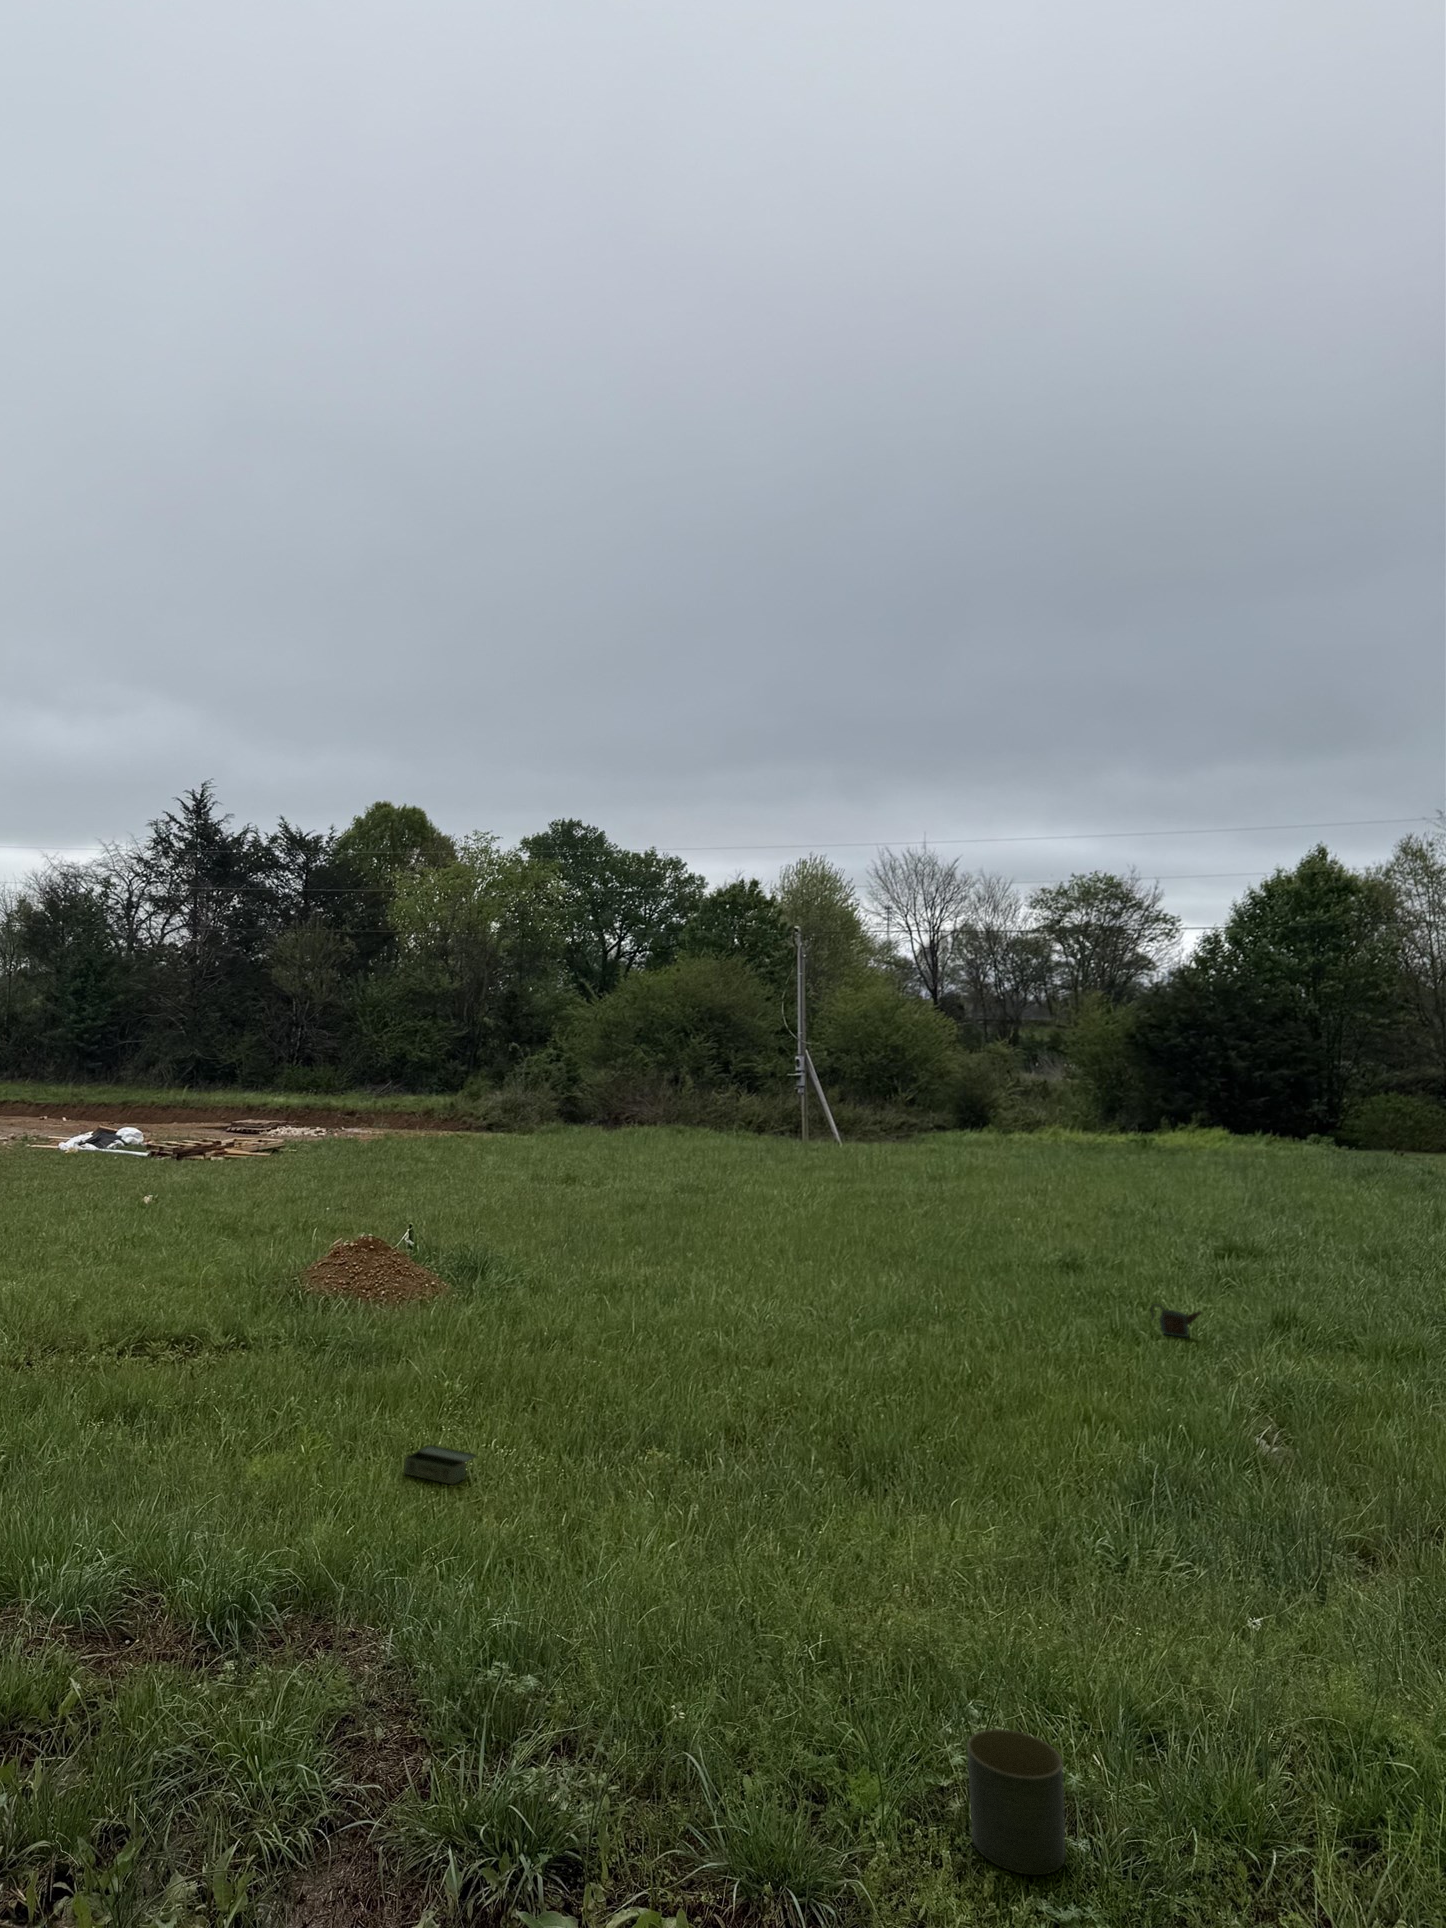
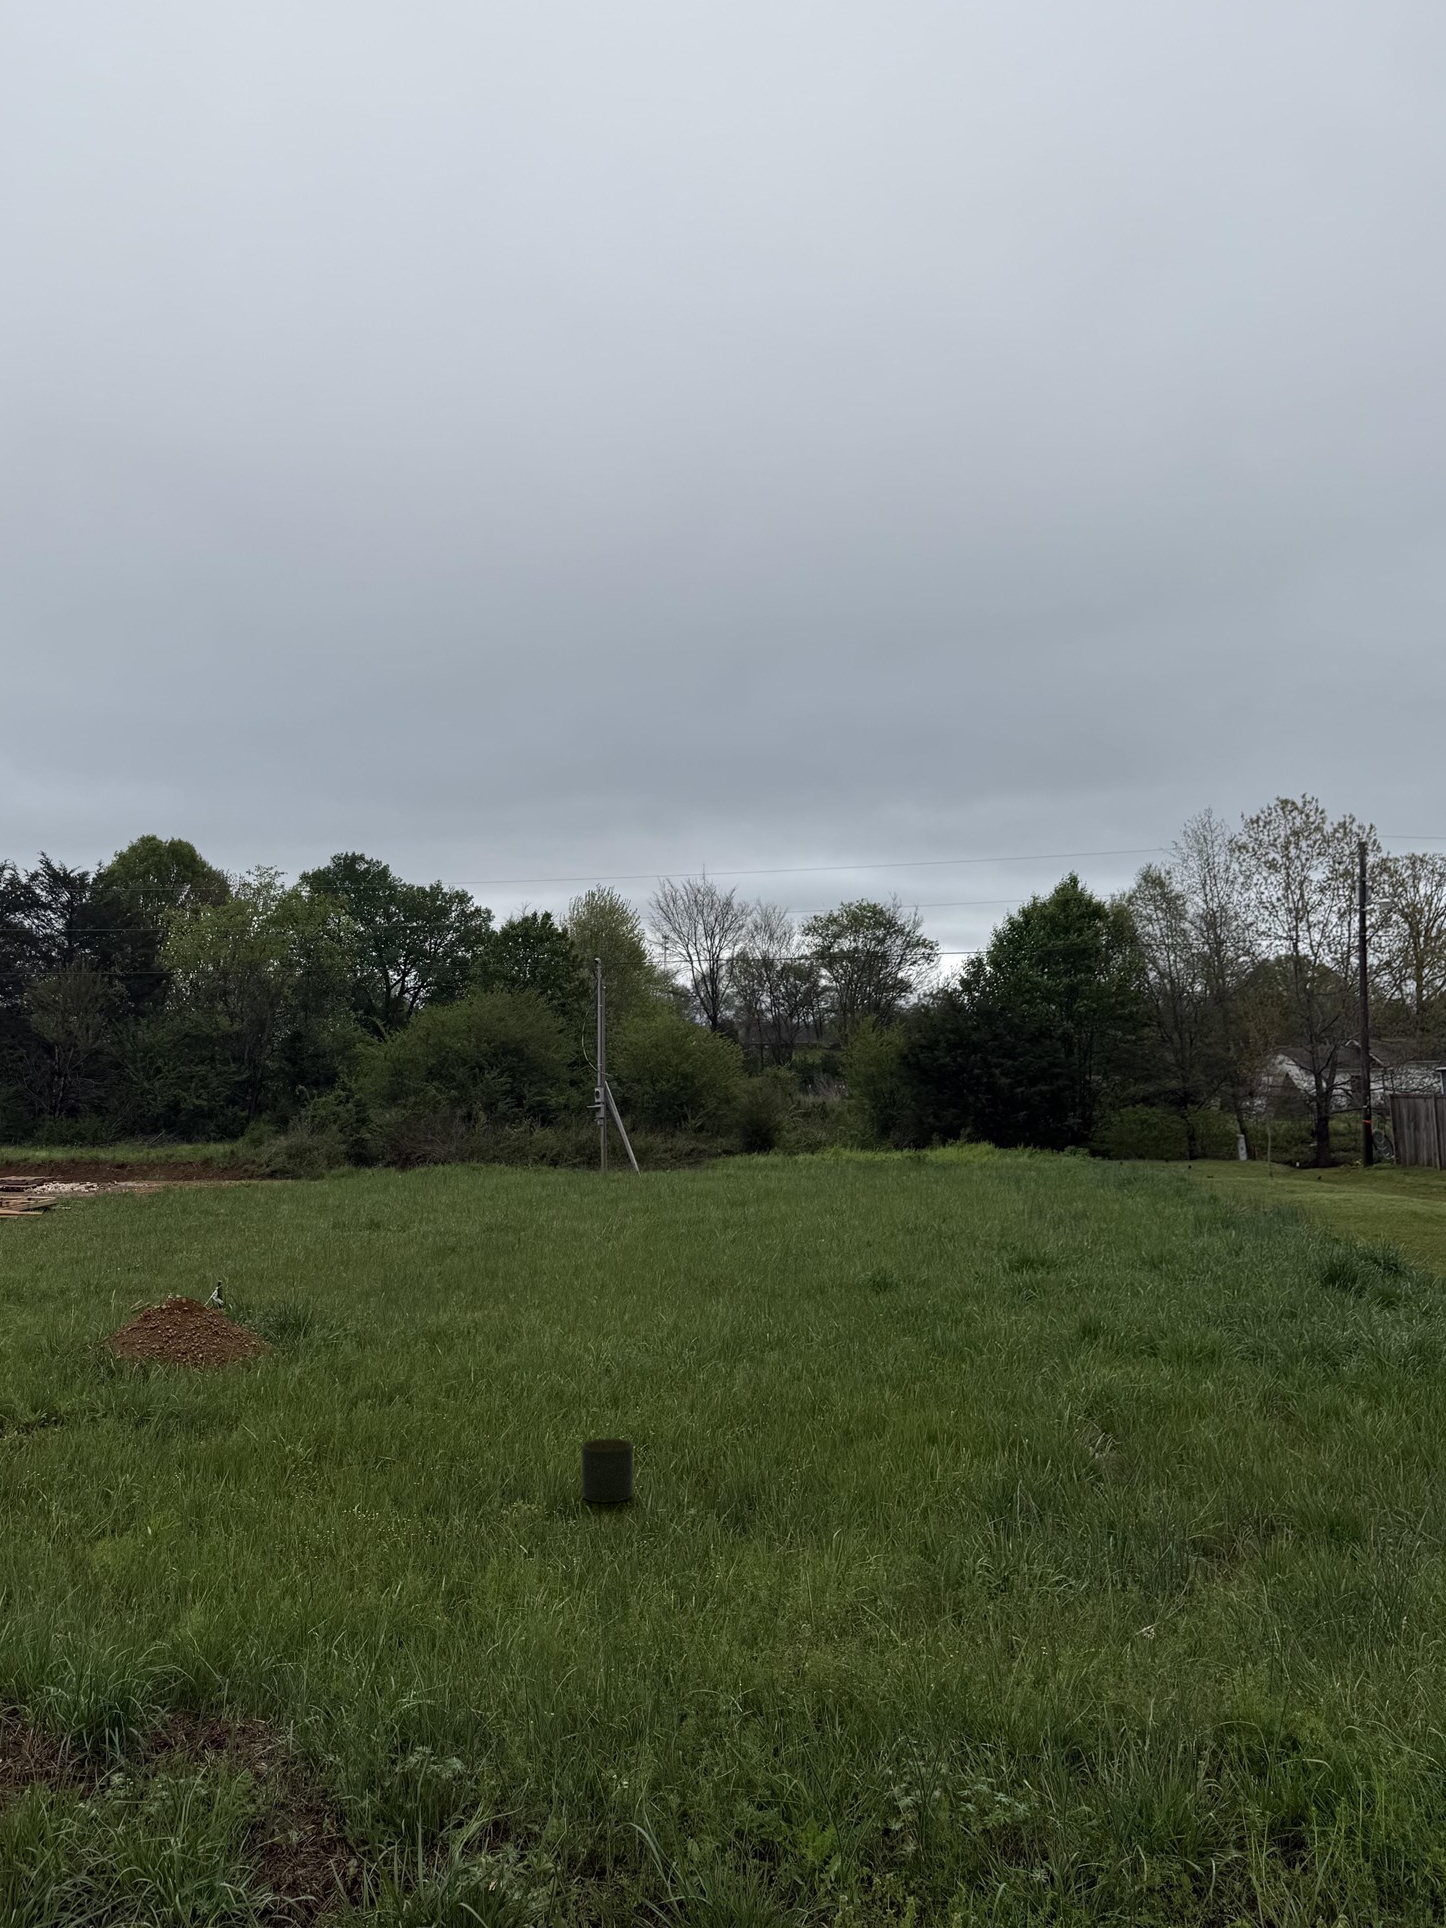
watering can: present [1150,1304,1201,1337] -> none [829,1260,866,1284]
toolbox: present [404,1445,476,1485] -> none [223,1374,281,1396]

